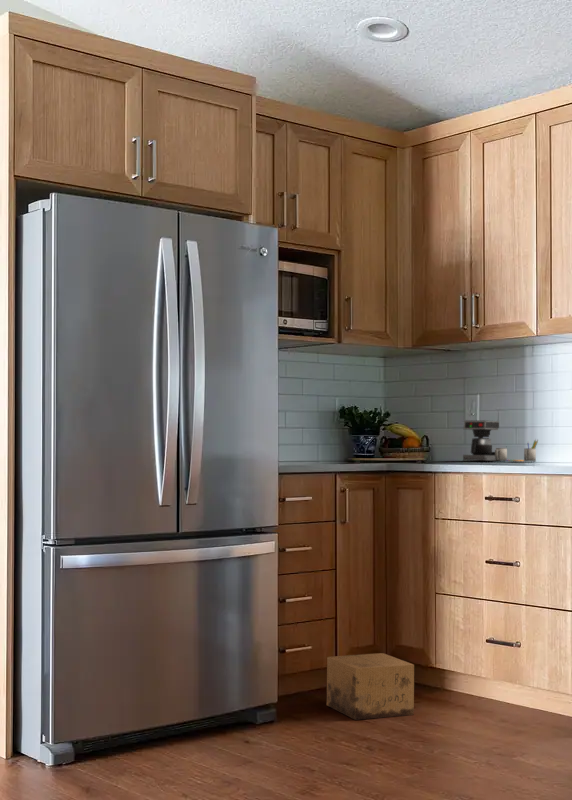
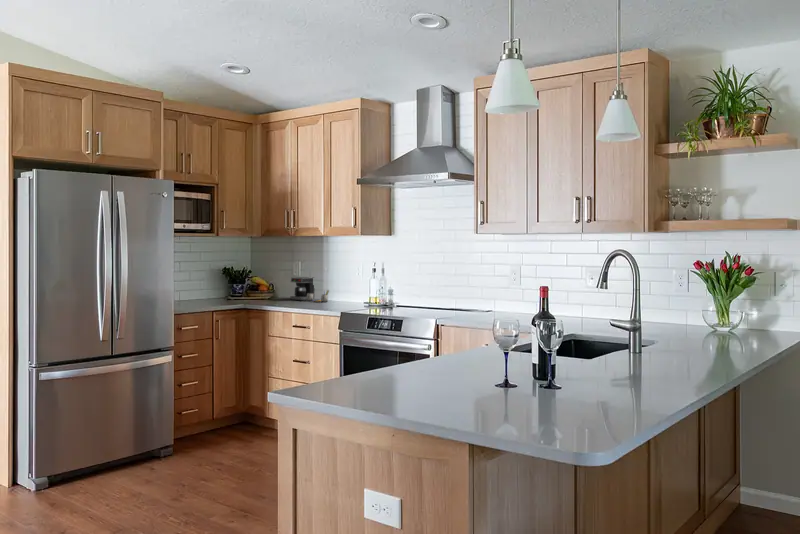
cardboard box: present [327,653,414,720] -> none [205,410,252,449]

